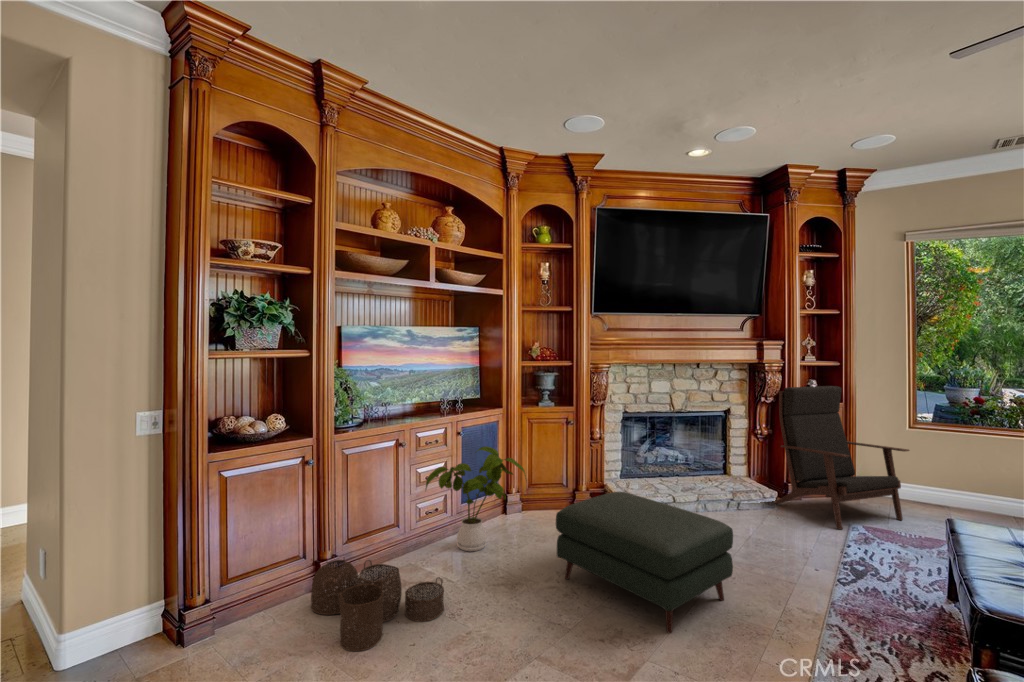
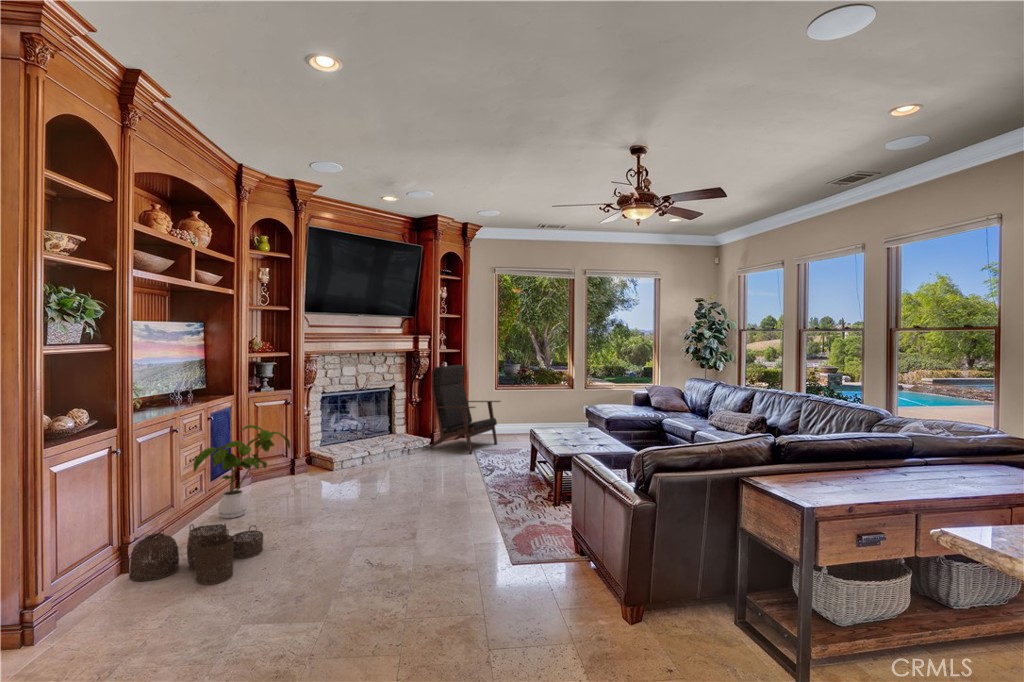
ottoman: present [556,492,733,634] -> none [325,445,440,516]

